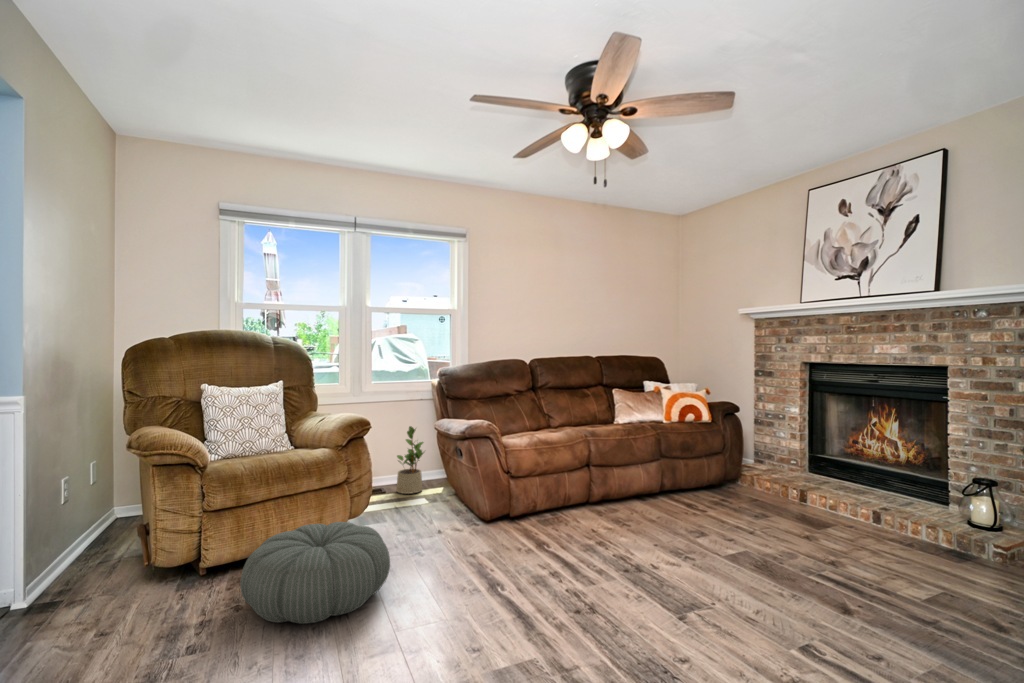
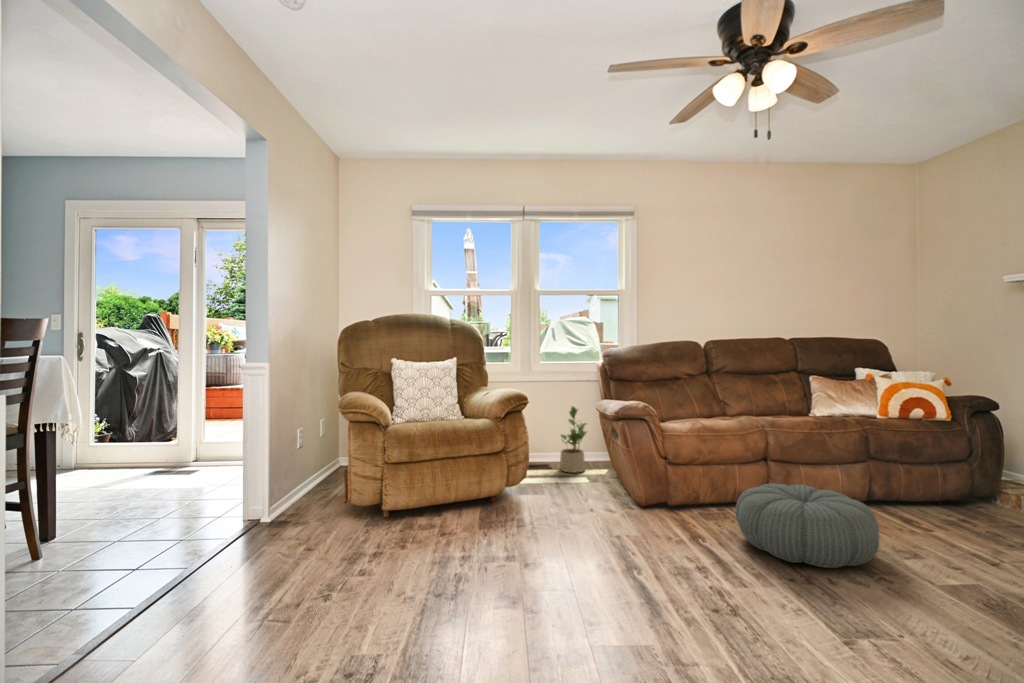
pouf: present [240,522,390,624] -> present [736,484,879,568]

